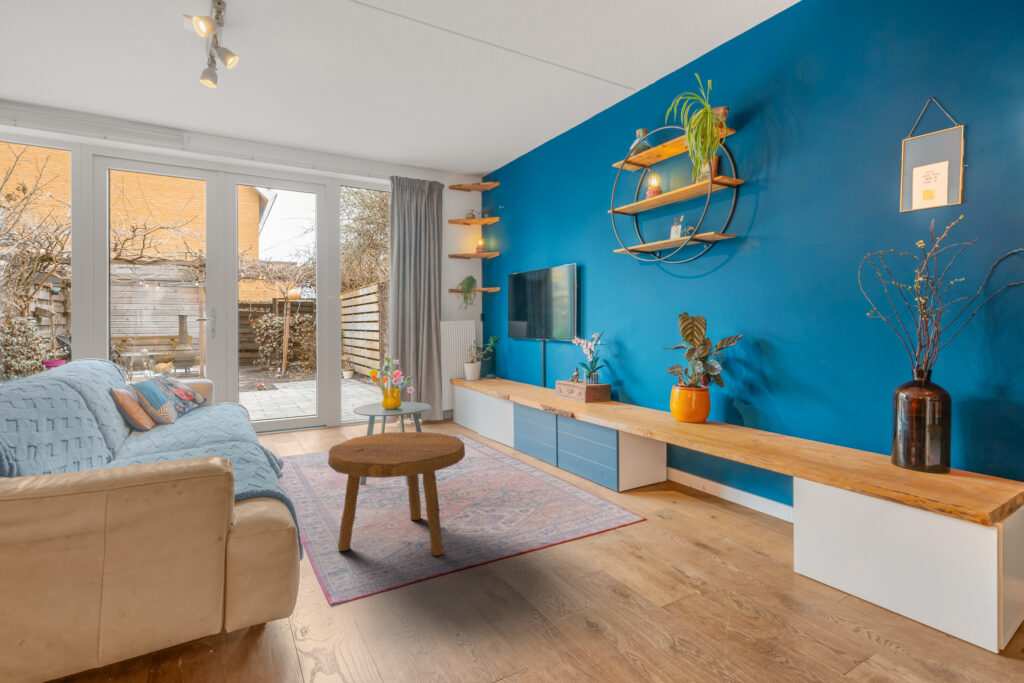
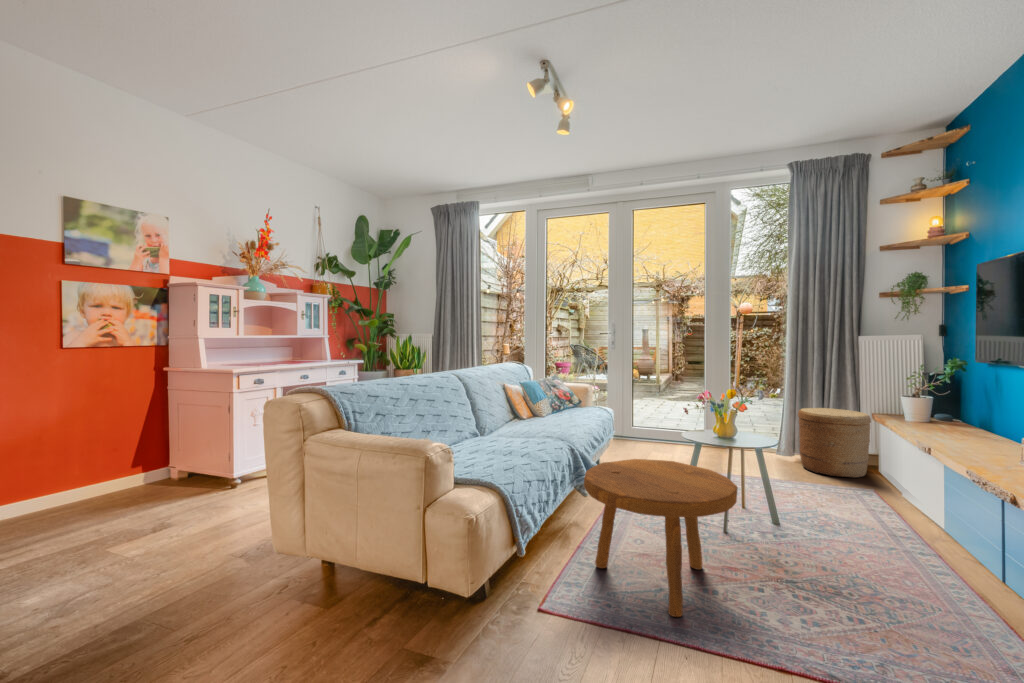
woven basket: none [406,380,455,433] -> present [798,408,871,478]

